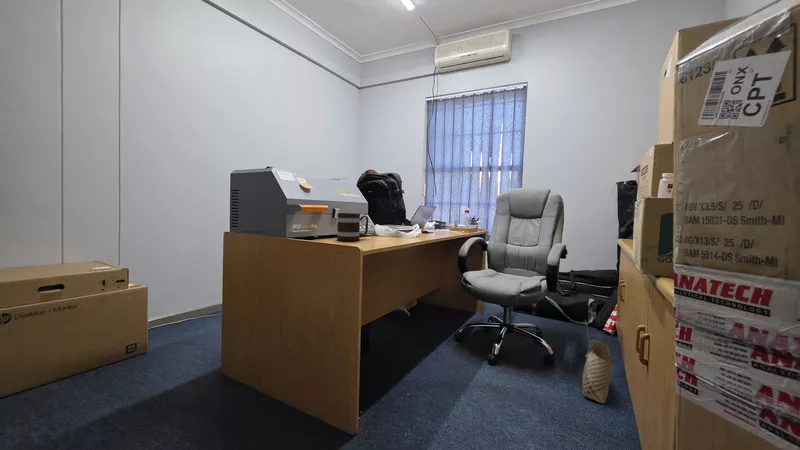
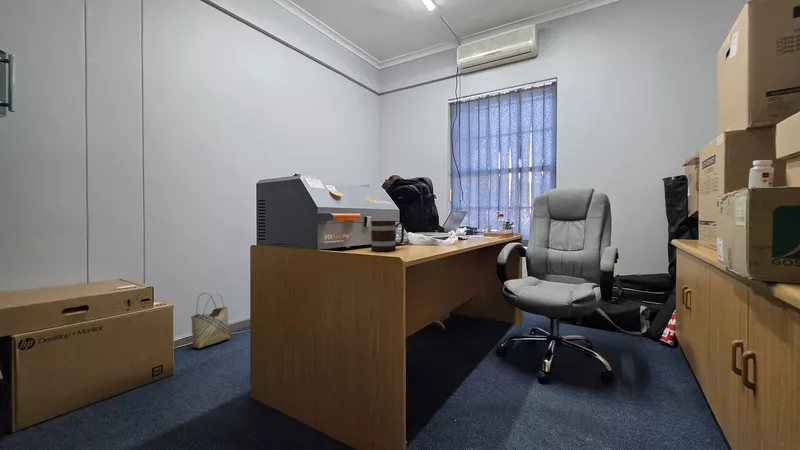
woven basket: present [583,320,620,403] -> present [191,293,230,348]

